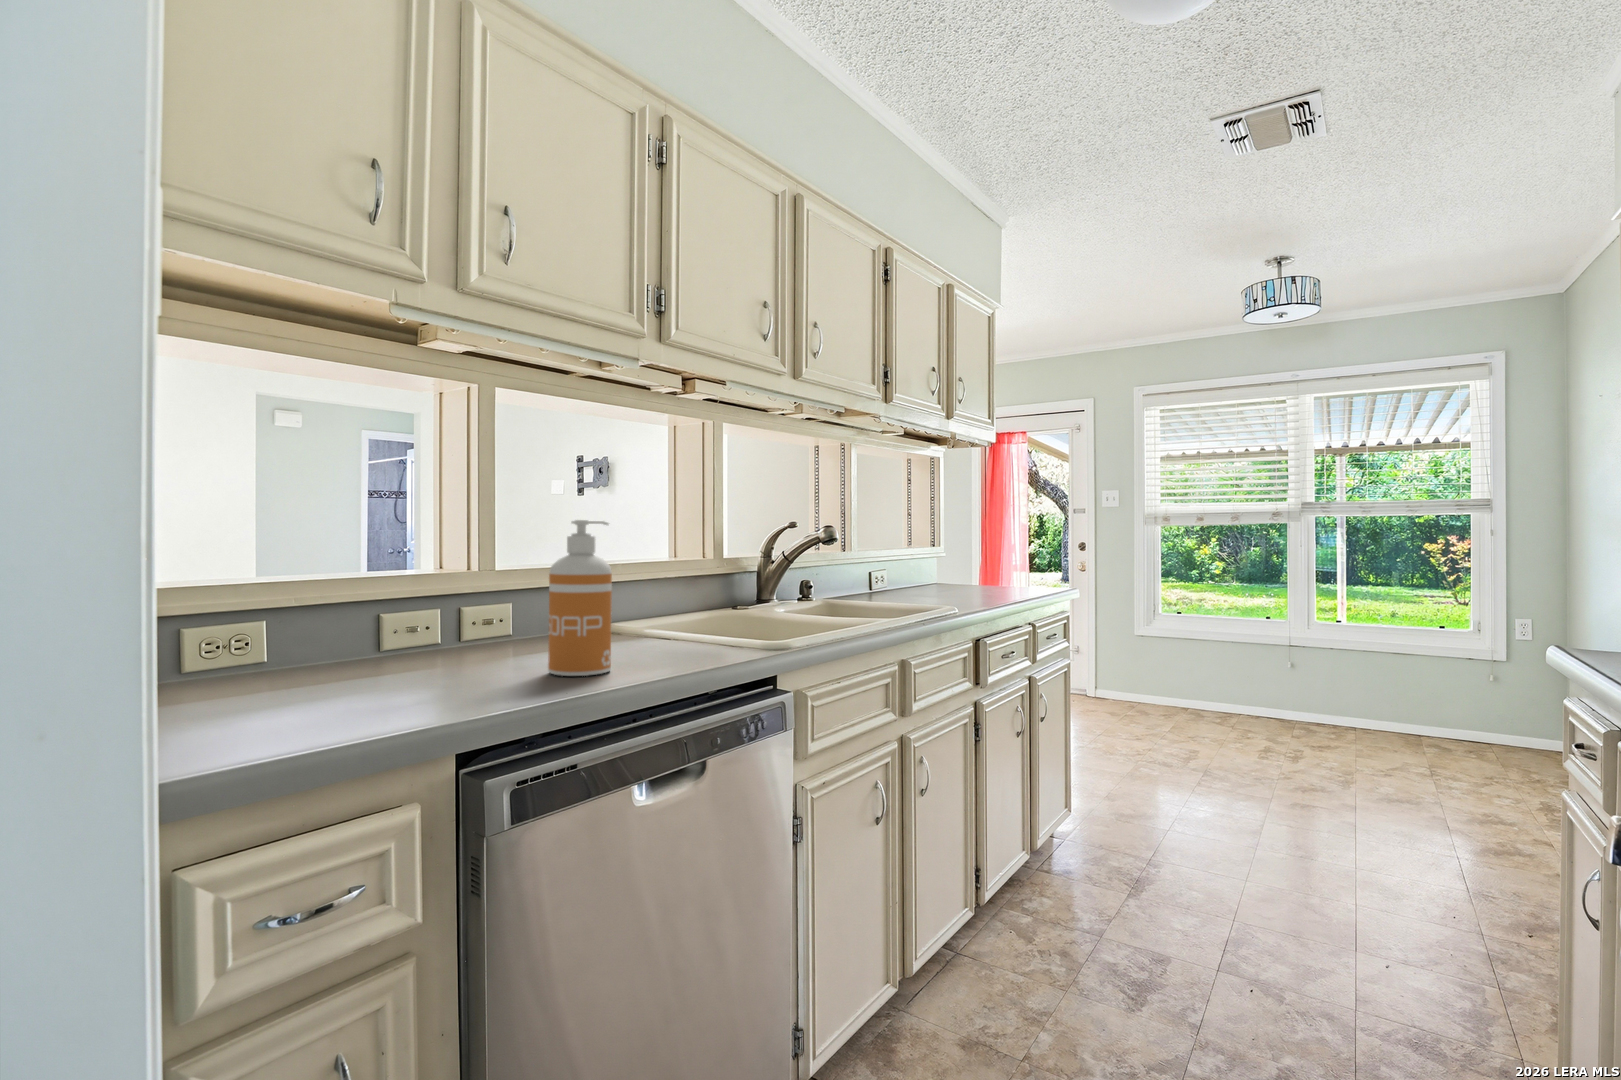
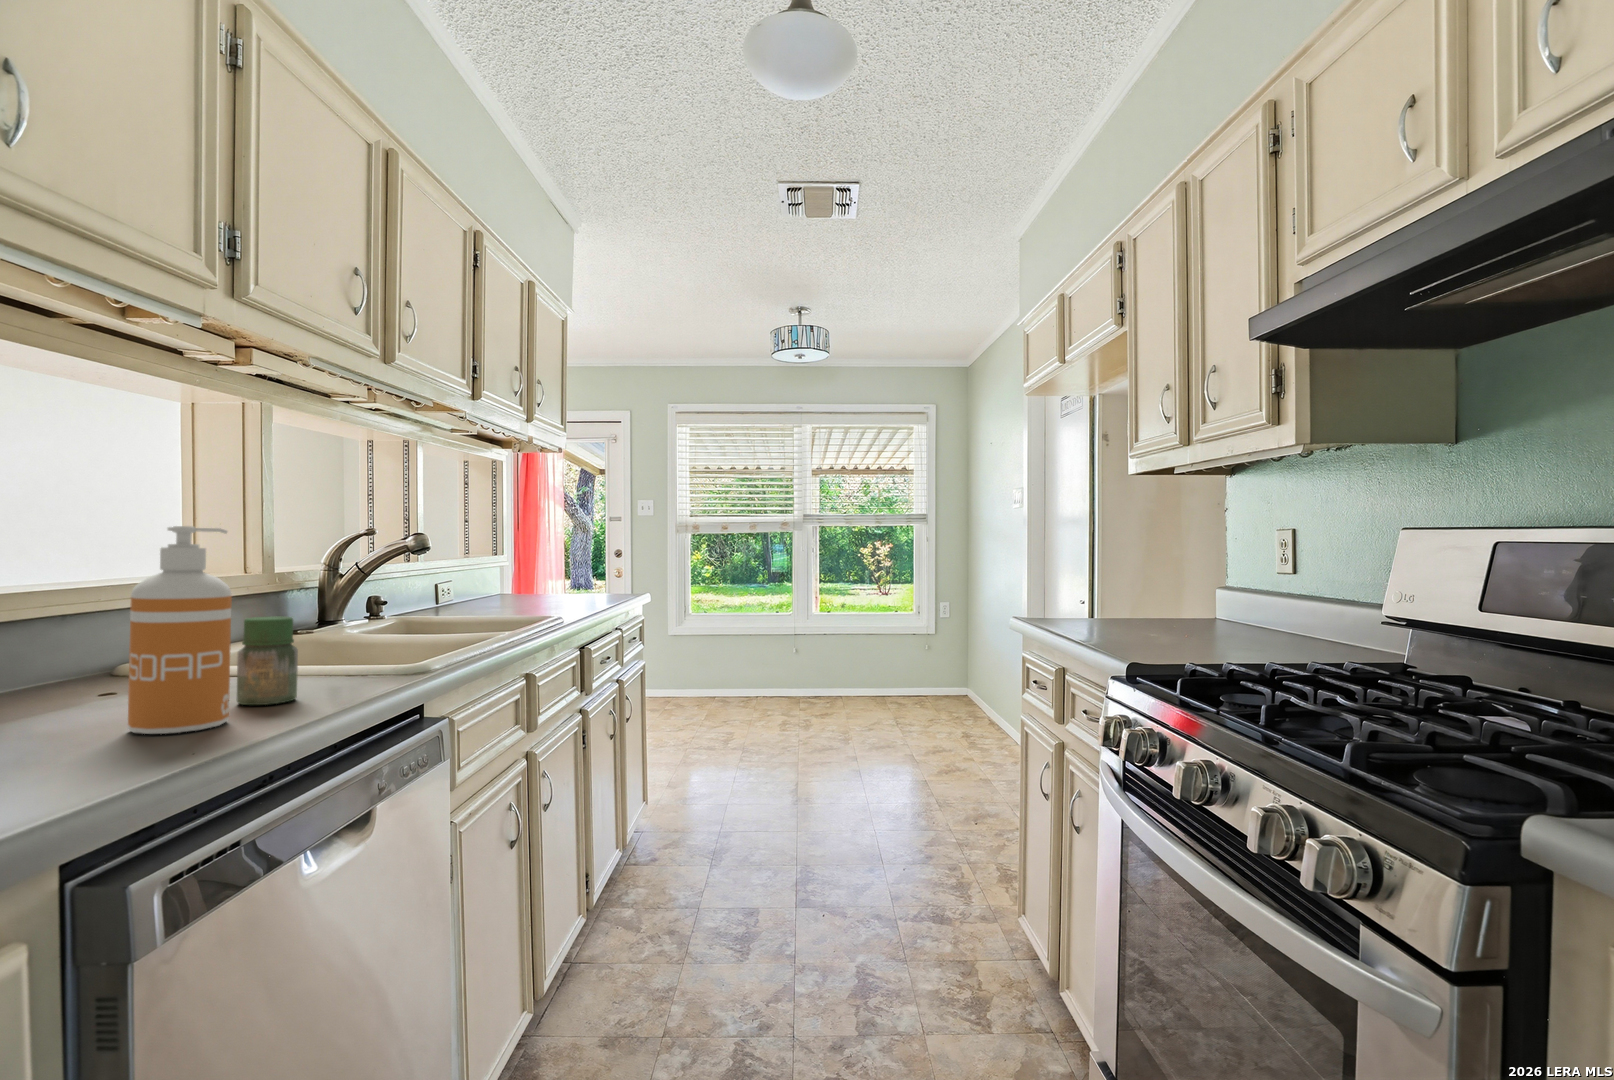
jar: none [632,592,674,662] -> present [237,616,298,705]

